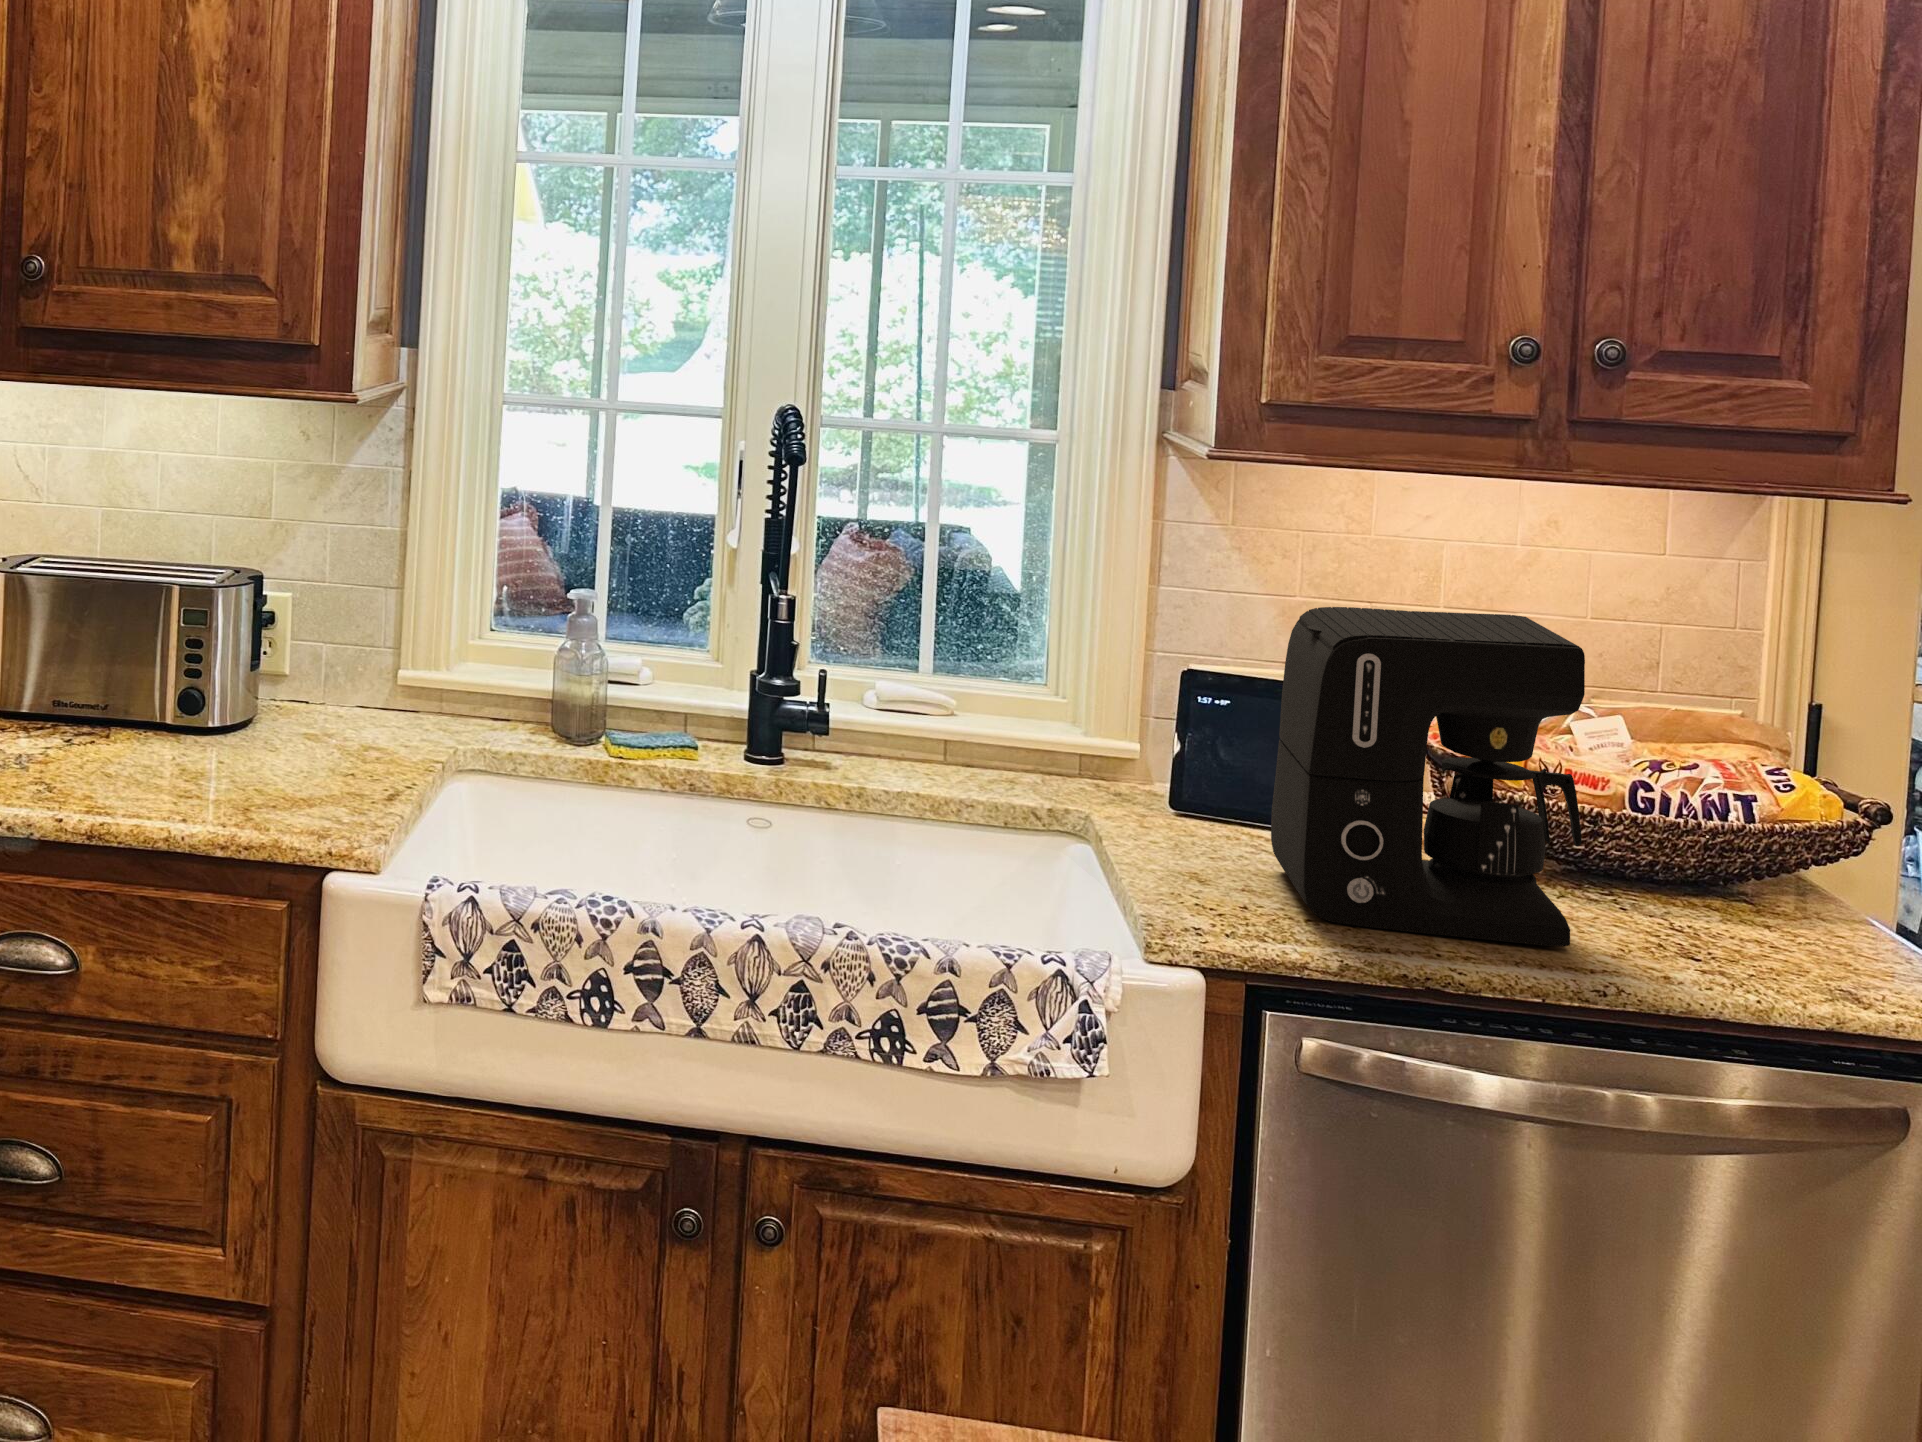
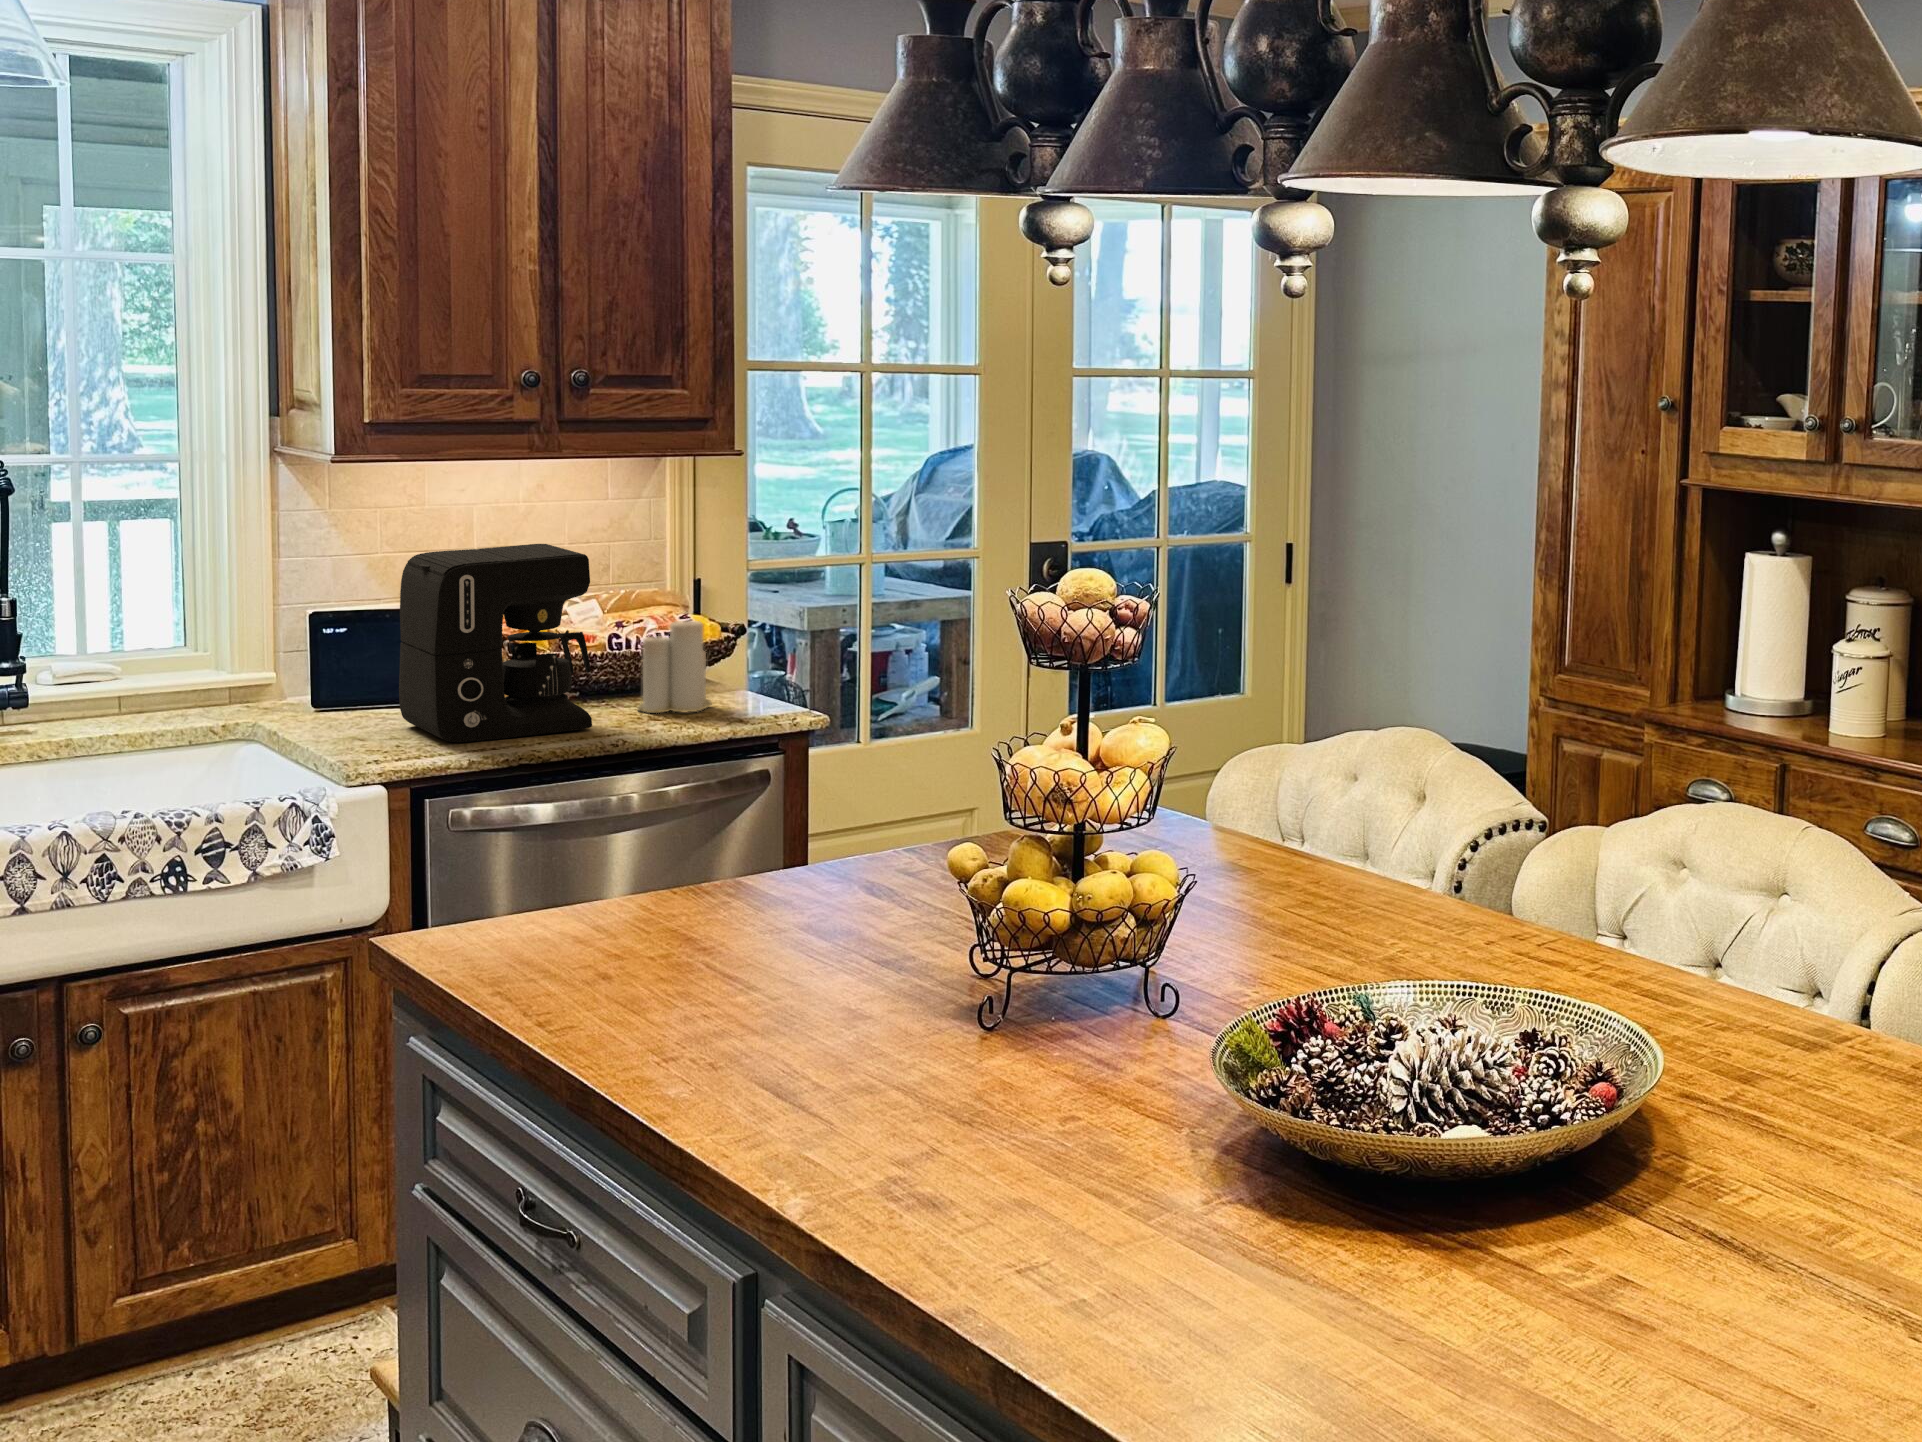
candle: none [1667,771,1816,956] -> present [638,620,712,713]

